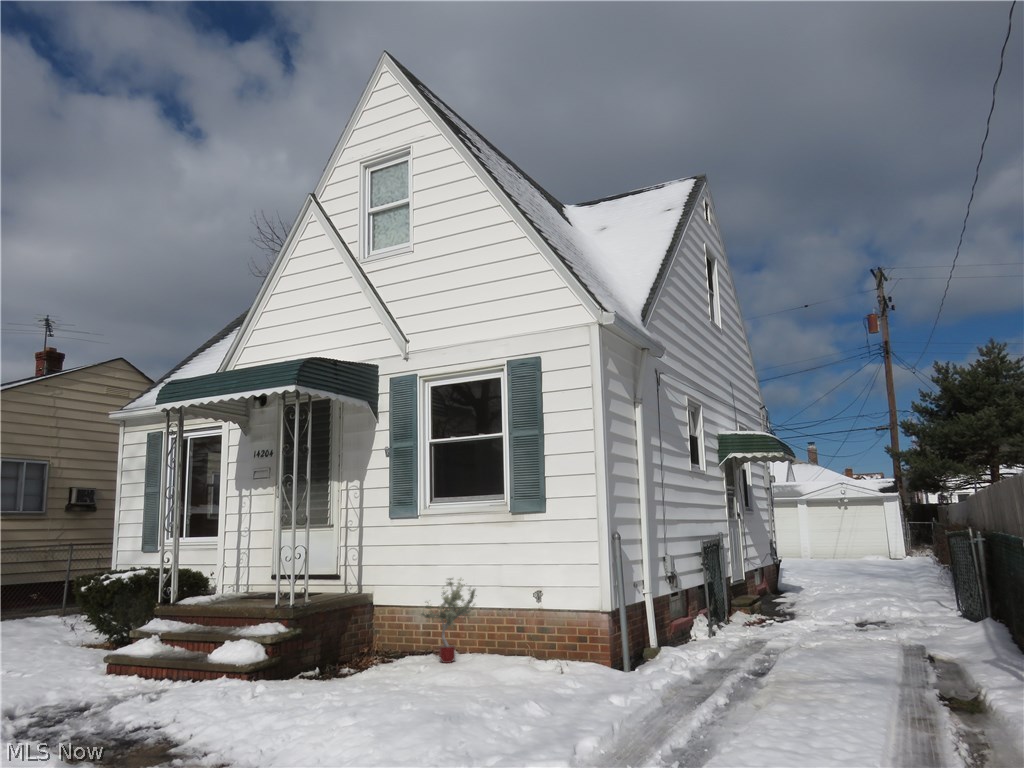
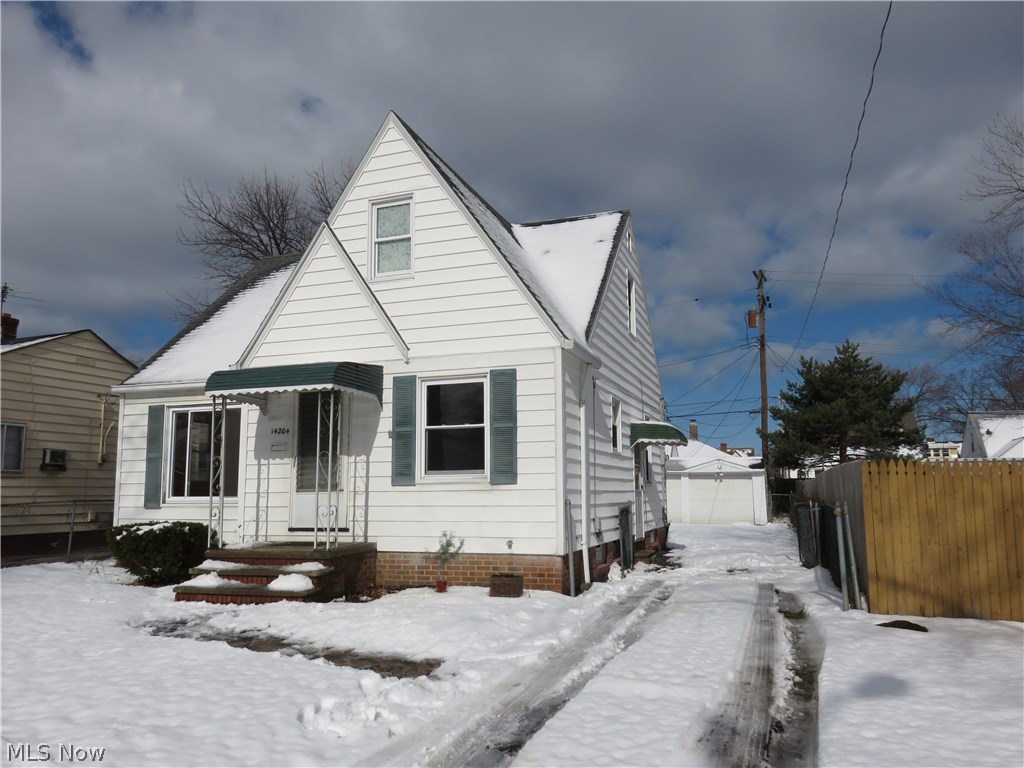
basket: none [506,635,557,672] -> present [489,572,524,597]

